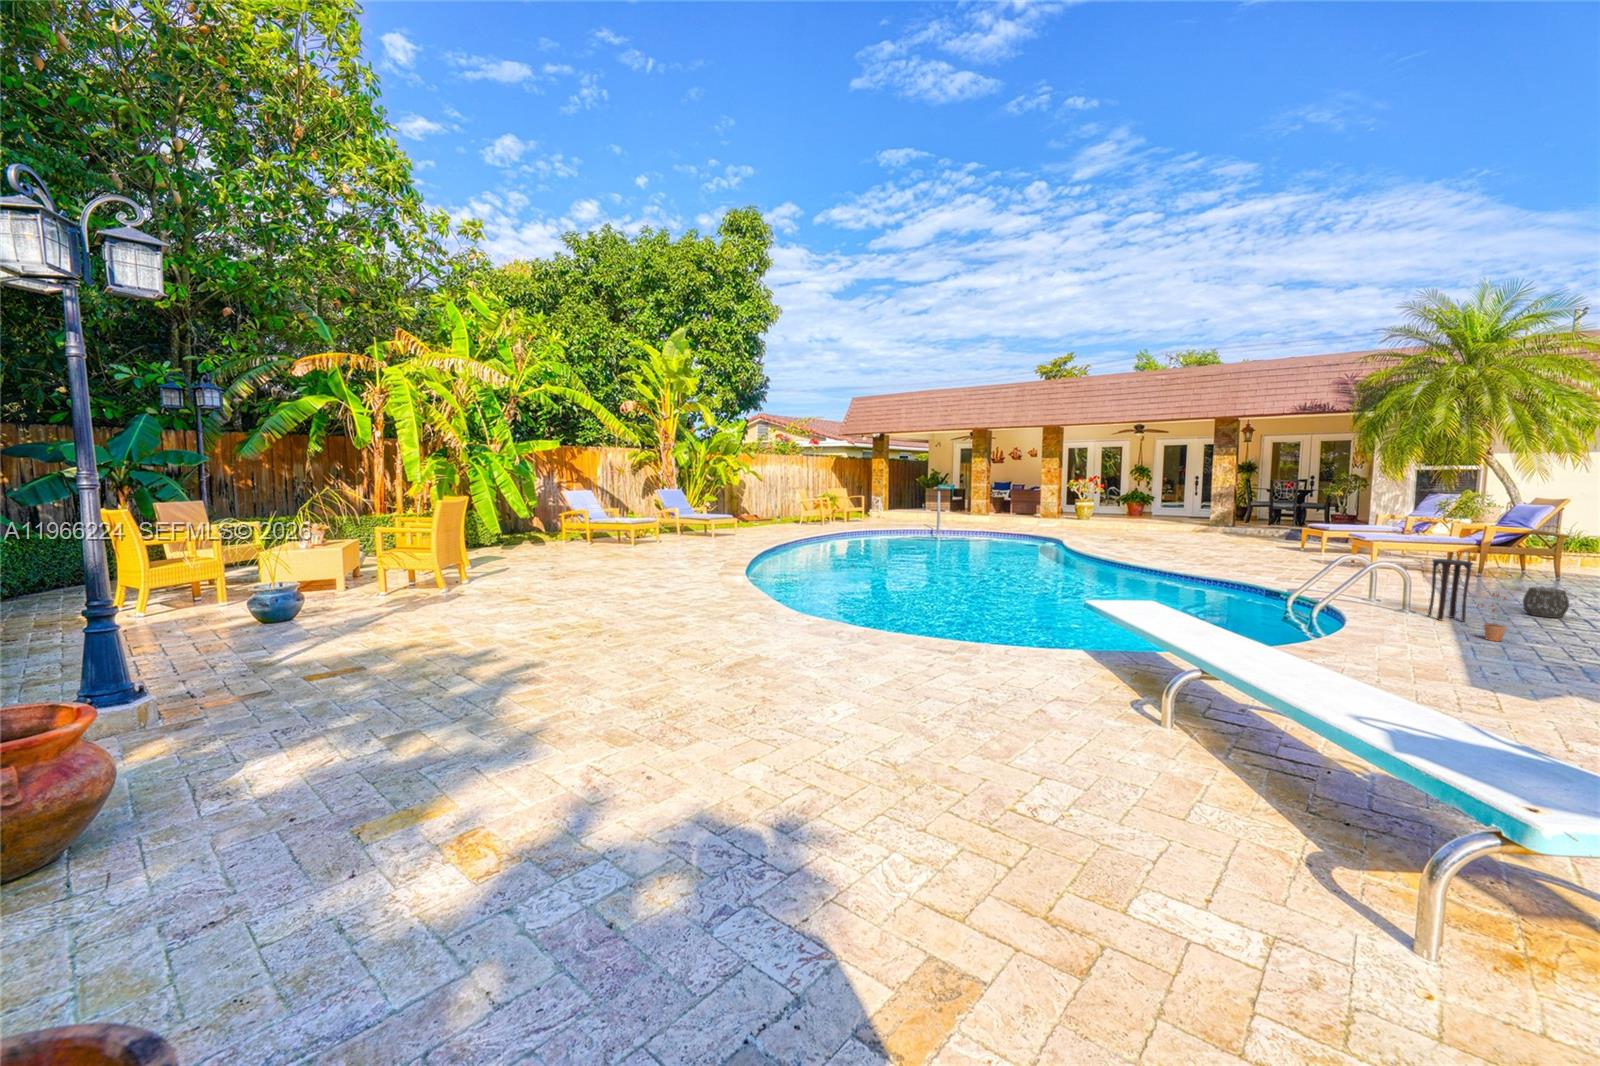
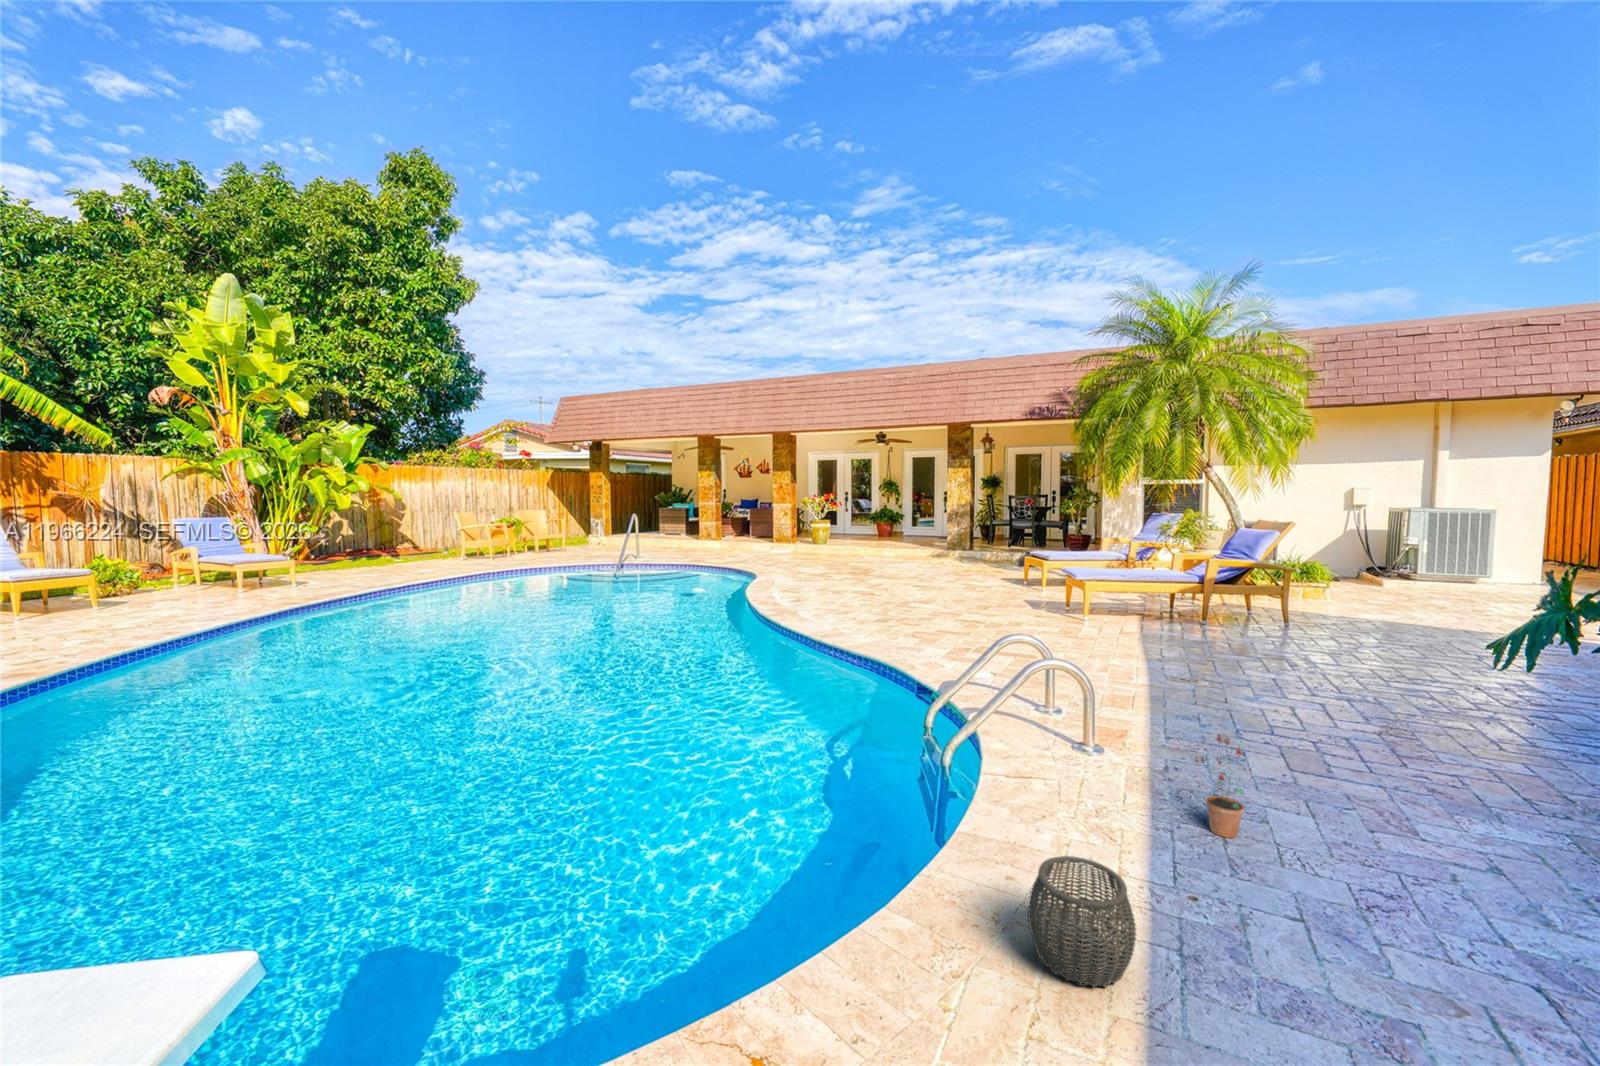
stool: present [1428,559,1473,622] -> none [1128,643,1188,758]
woven basket: present [1523,587,1569,618] -> present [1028,856,1136,987]

